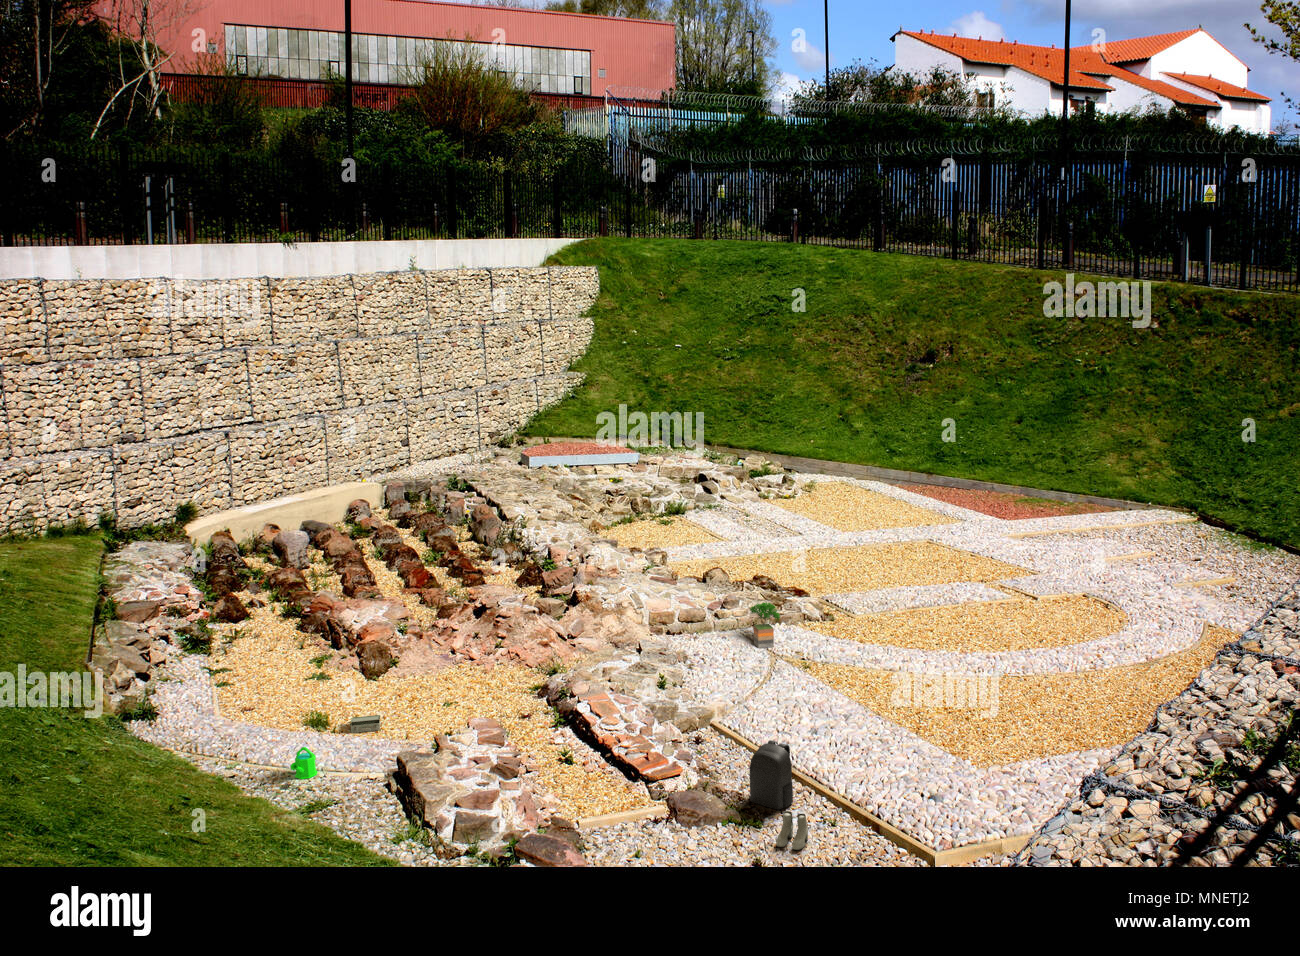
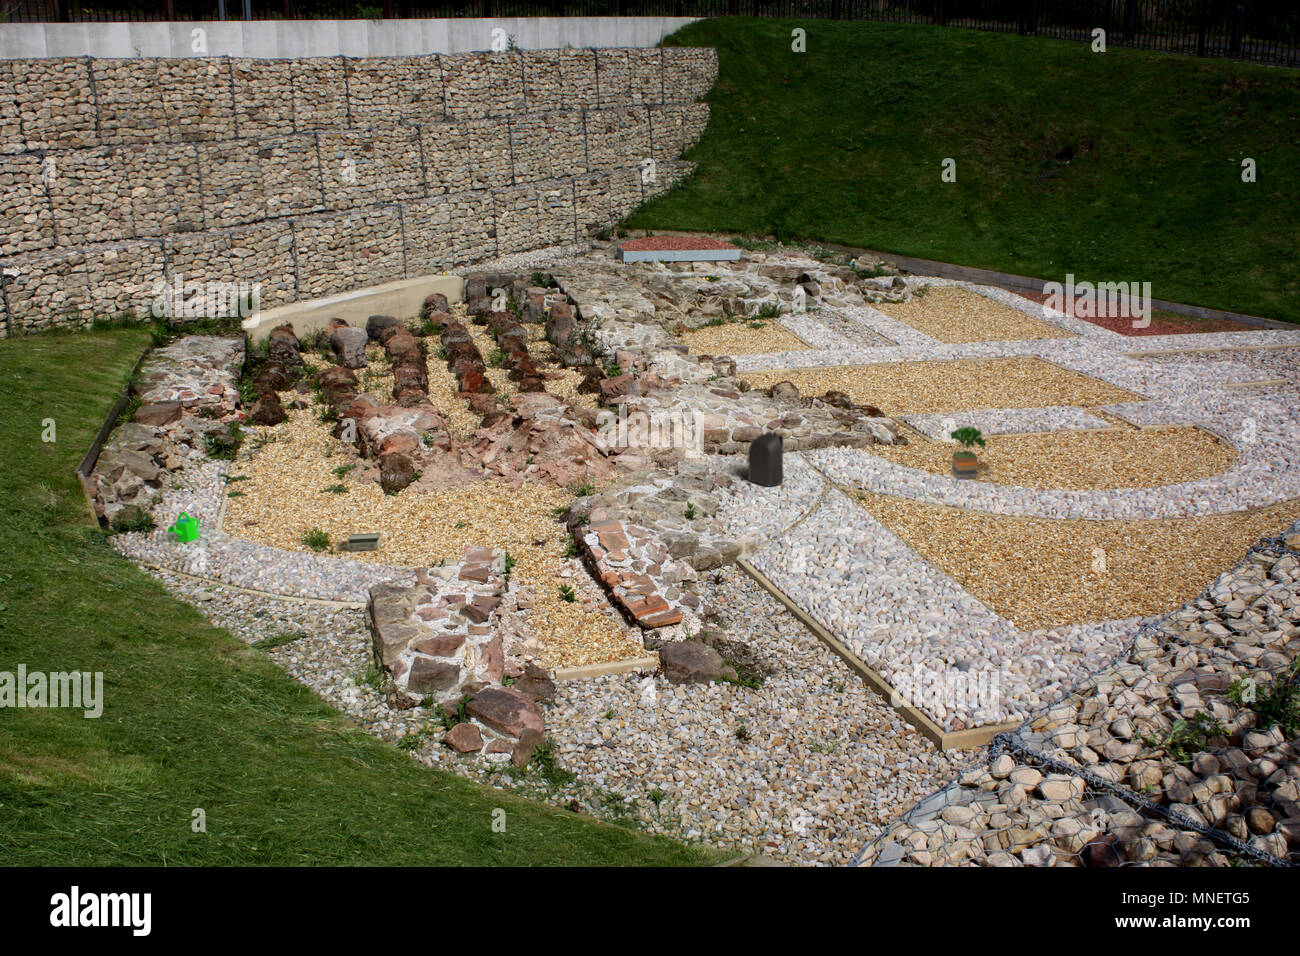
potted tree: present [750,602,780,648] -> present [950,427,986,479]
backpack: present [750,740,793,810] -> present [748,432,784,487]
watering can: present [291,747,318,779] -> present [168,512,200,541]
boots: present [776,811,808,850] -> none [766,675,806,720]

